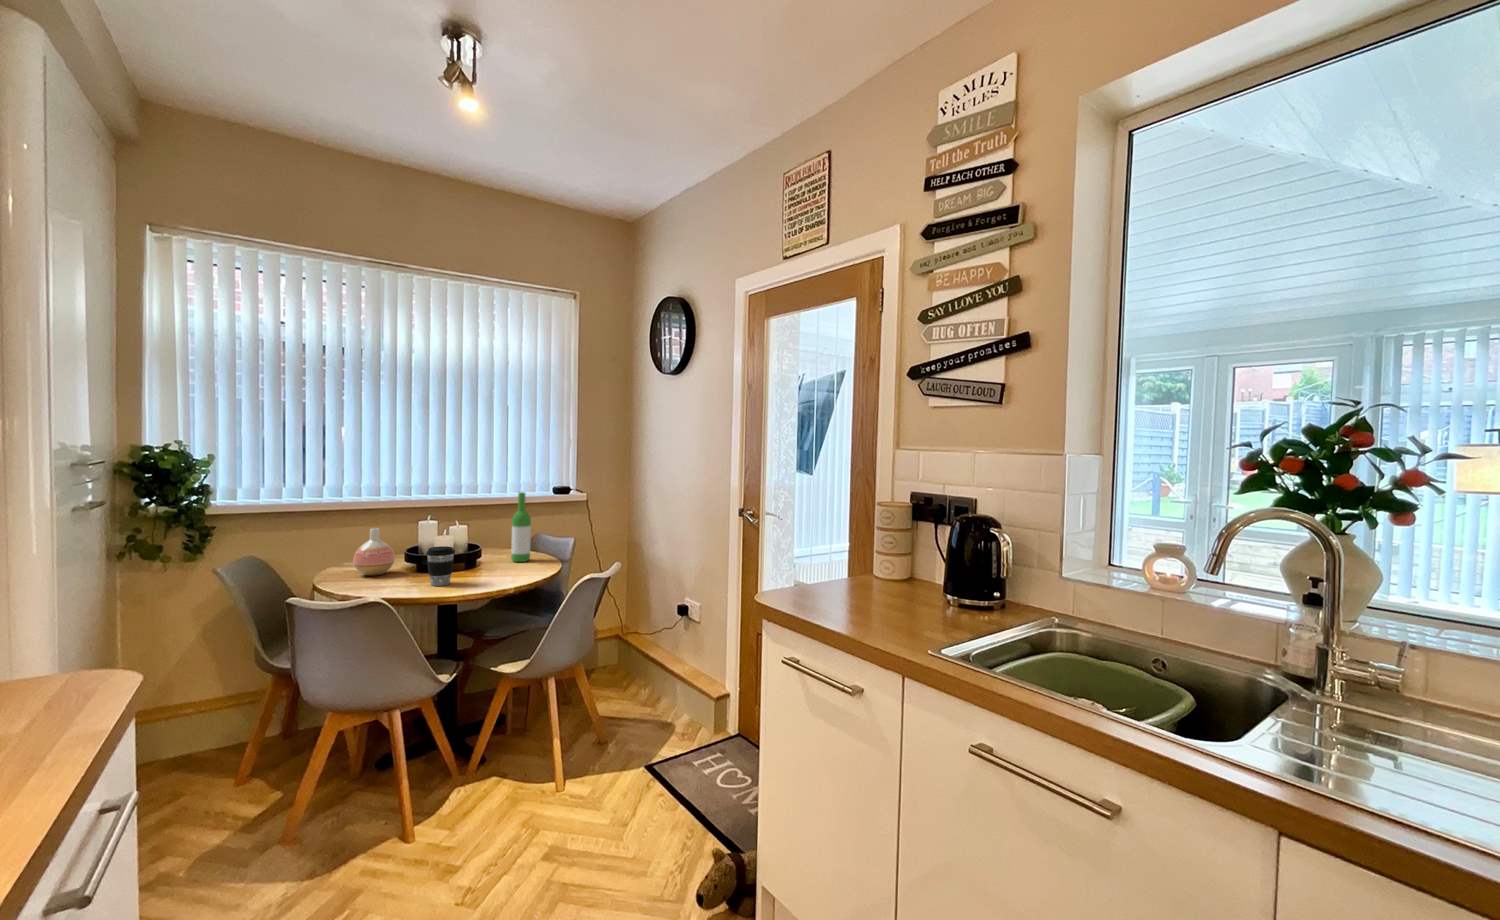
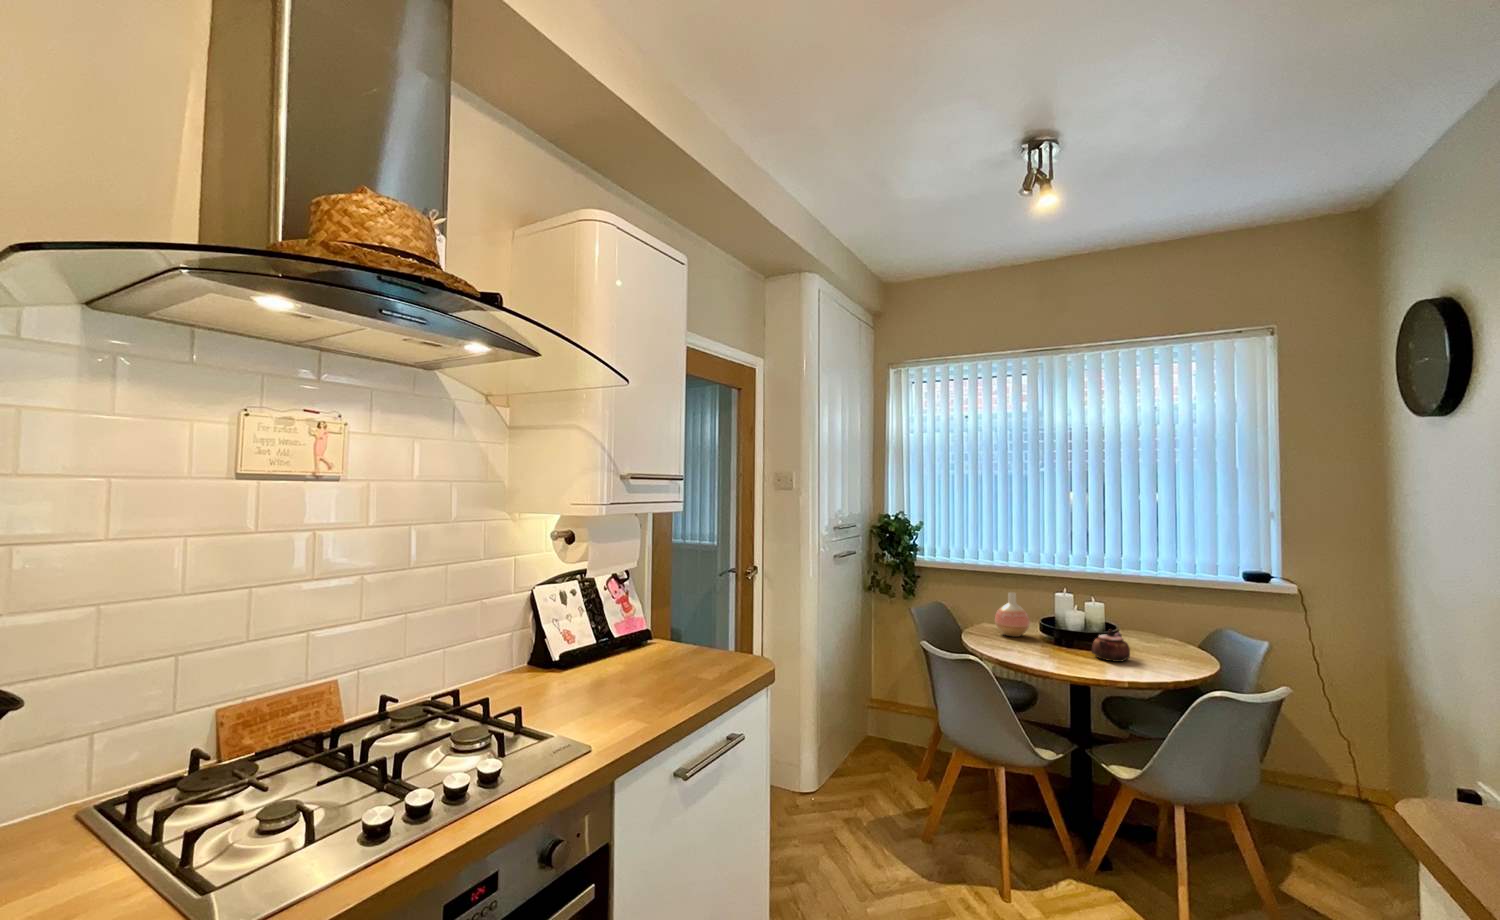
wine bottle: present [511,492,531,562] -> none [1155,574,1180,657]
coffee cup: present [426,546,455,586] -> none [1041,619,1070,659]
teapot: none [469,547,501,576] -> present [1092,630,1130,662]

